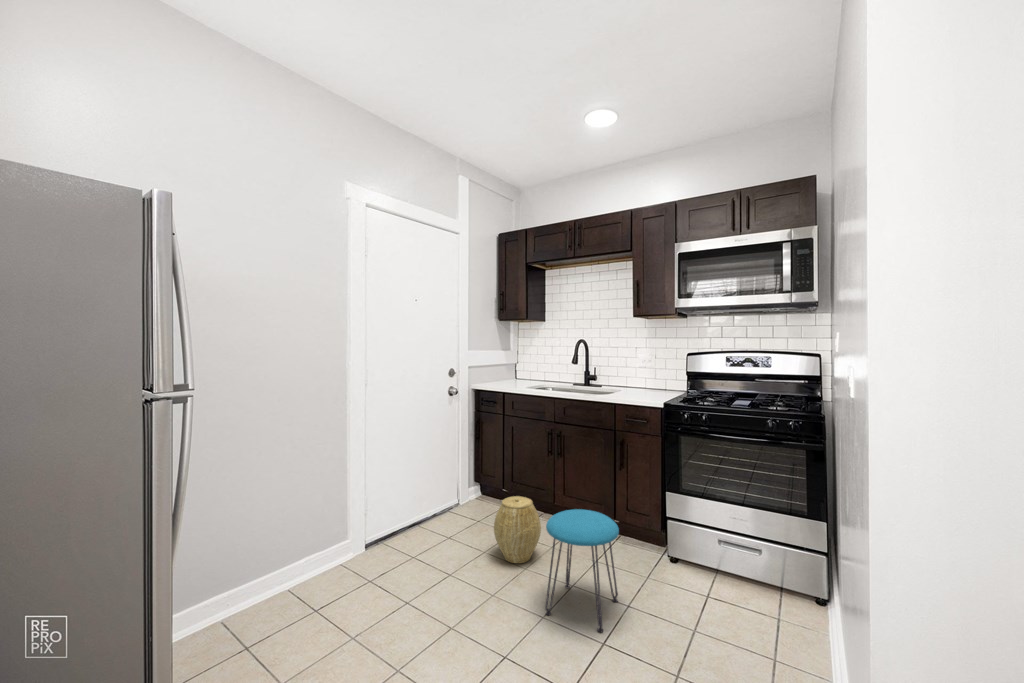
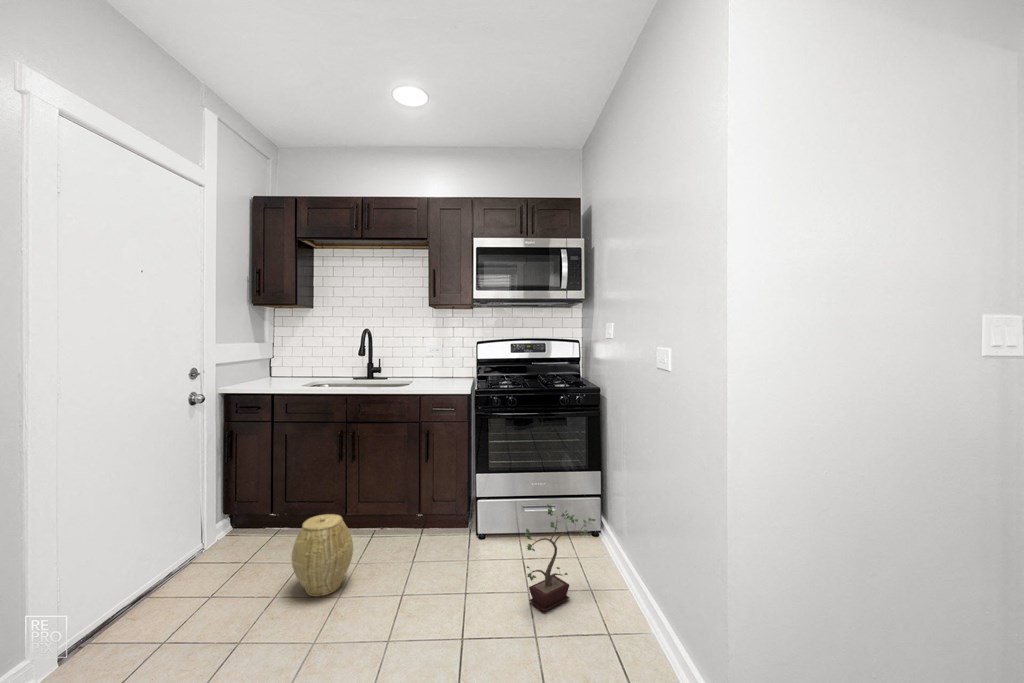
stool: present [545,509,619,632] -> none [384,508,463,635]
potted plant: none [678,538,785,657] -> present [525,505,596,611]

